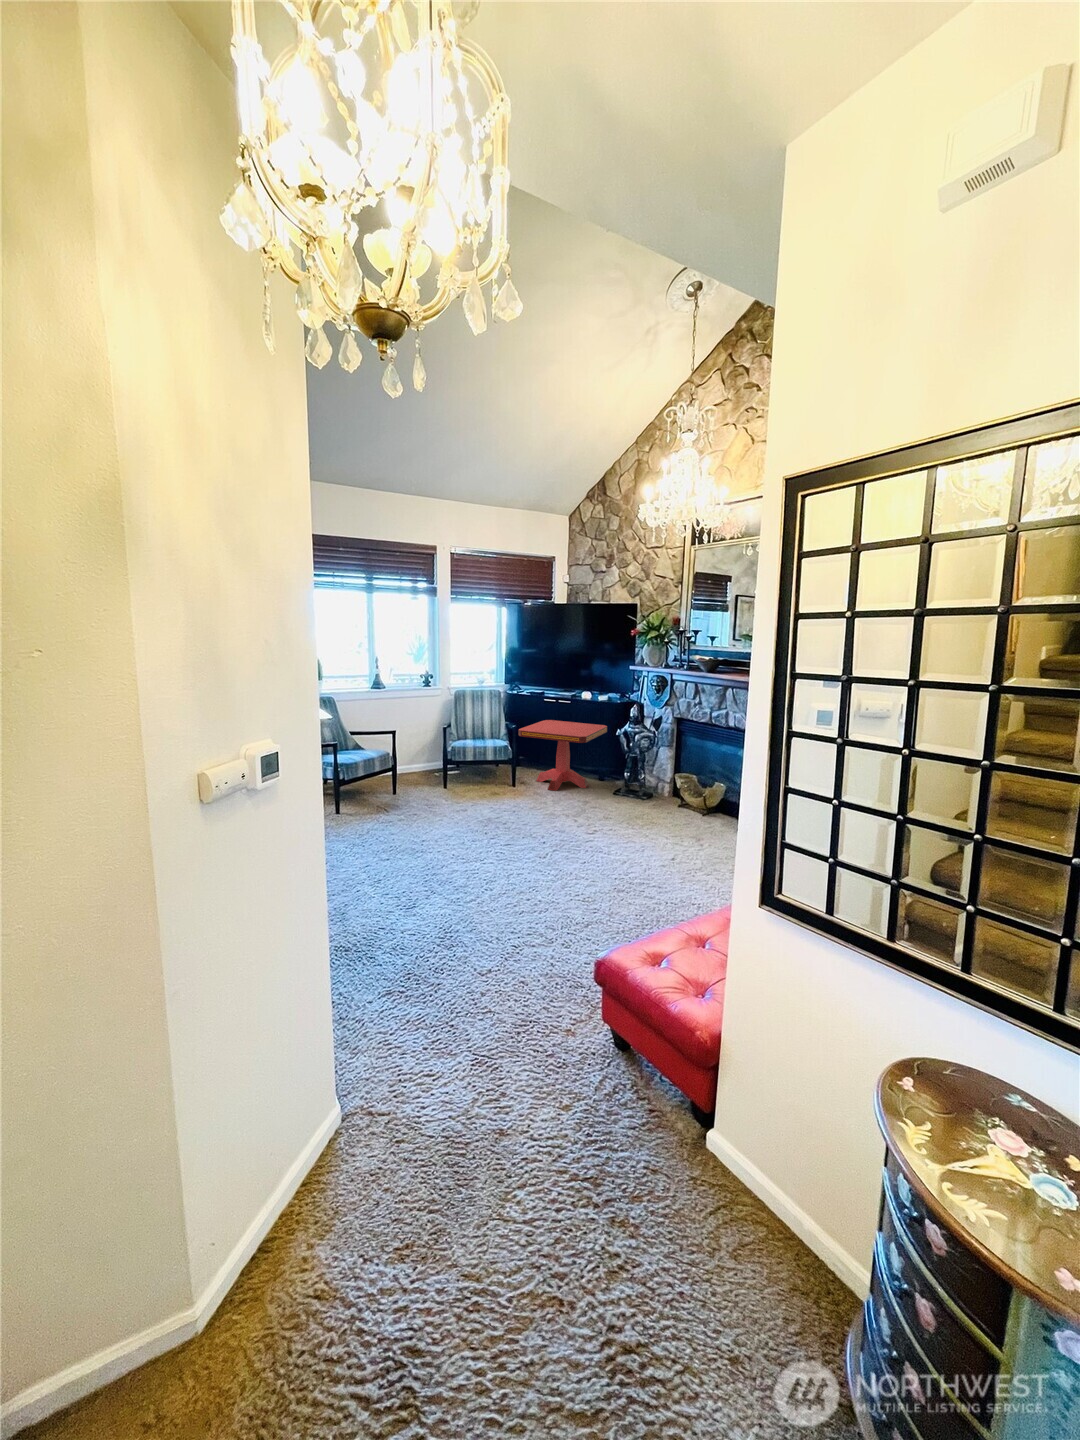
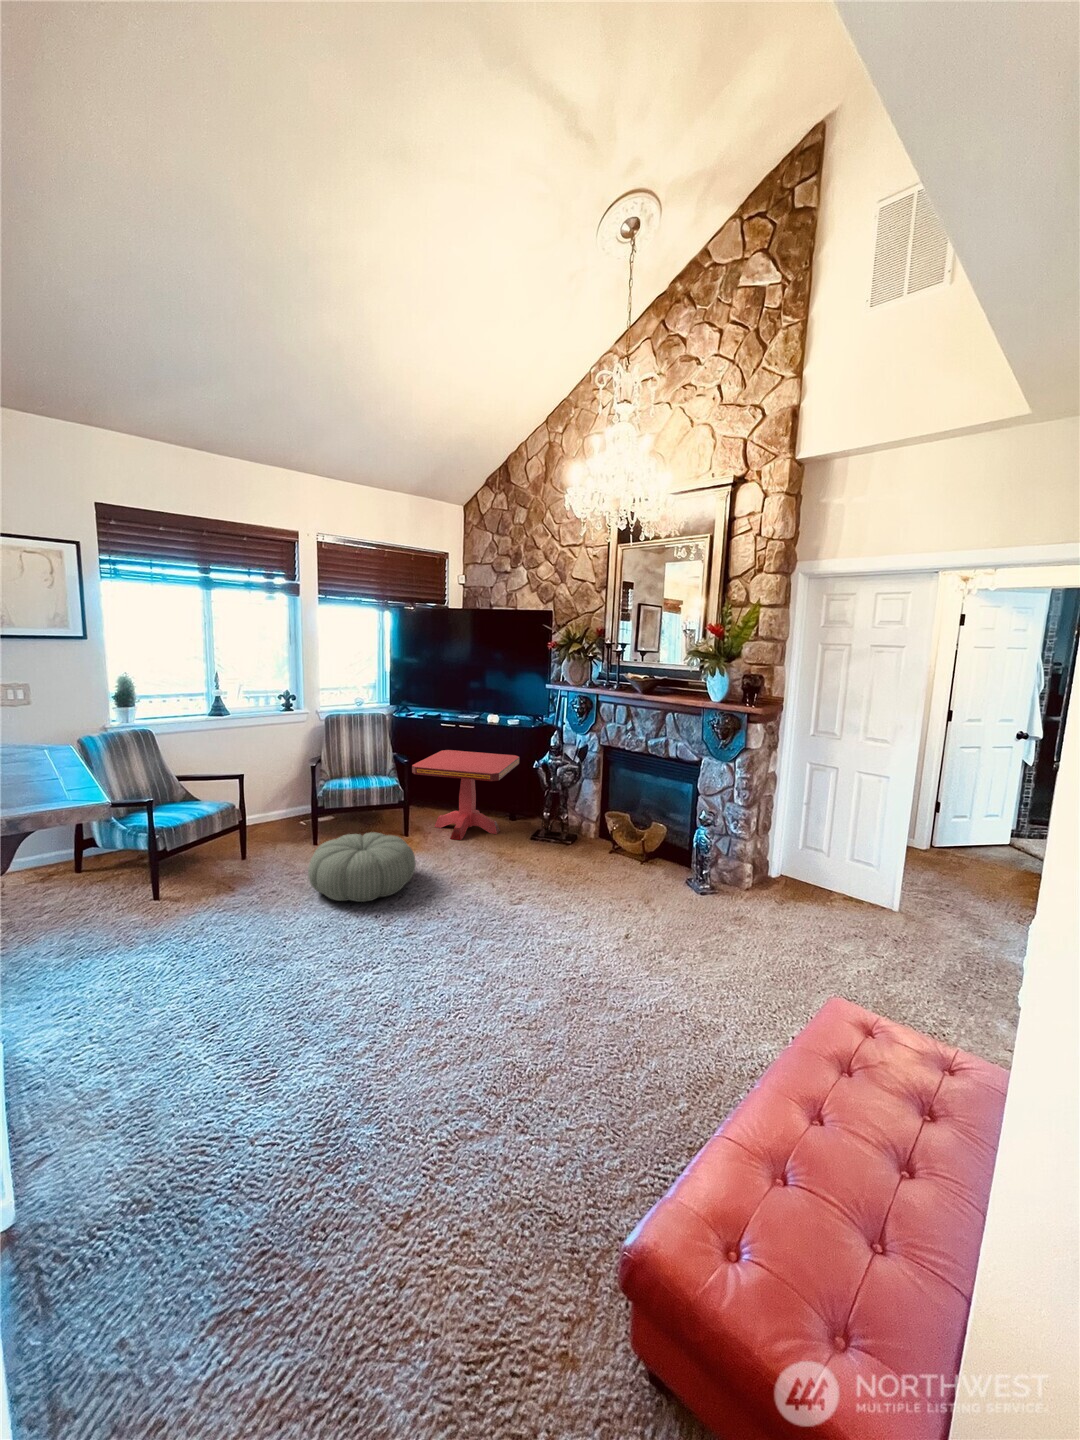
pouf: none [439,777,517,824] -> present [308,832,416,902]

